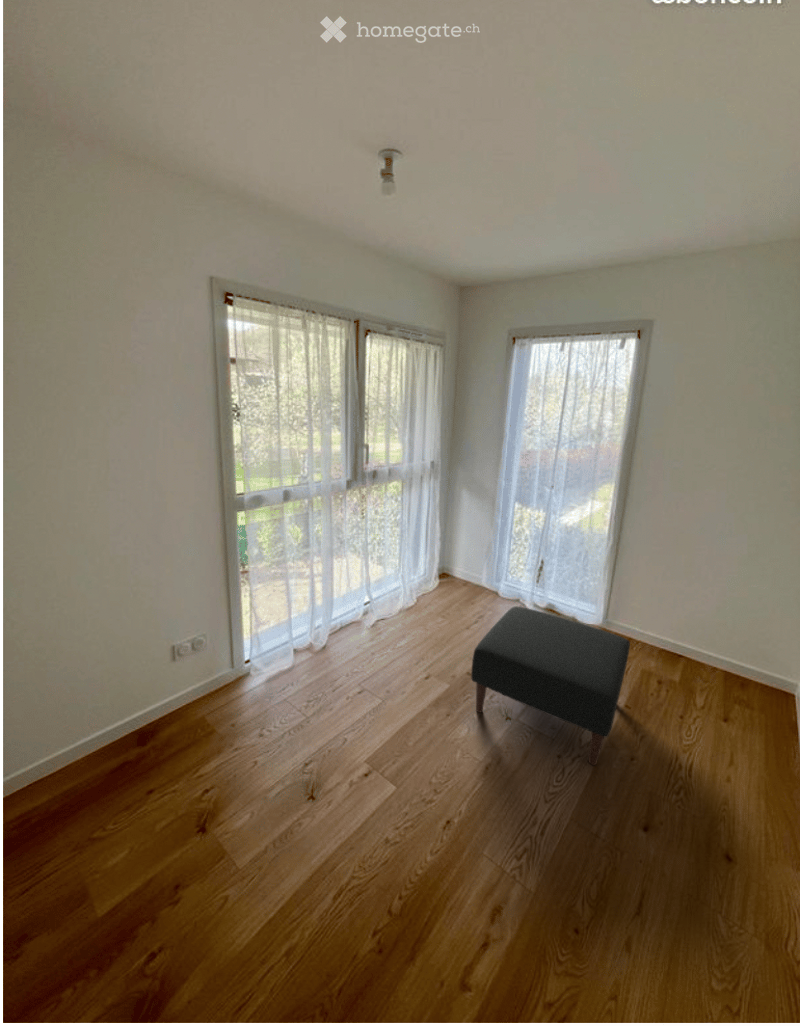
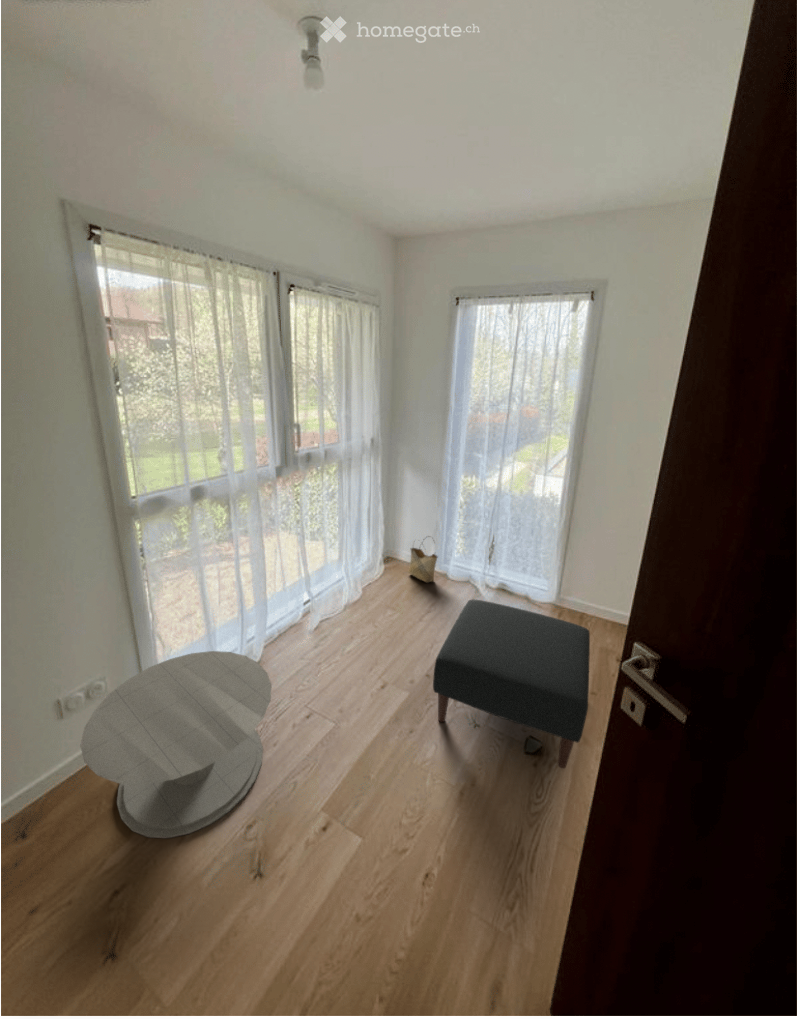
woven basket: none [462,553,490,597] -> present [409,548,437,582]
side table: none [186,626,331,765] -> present [81,651,271,838]

